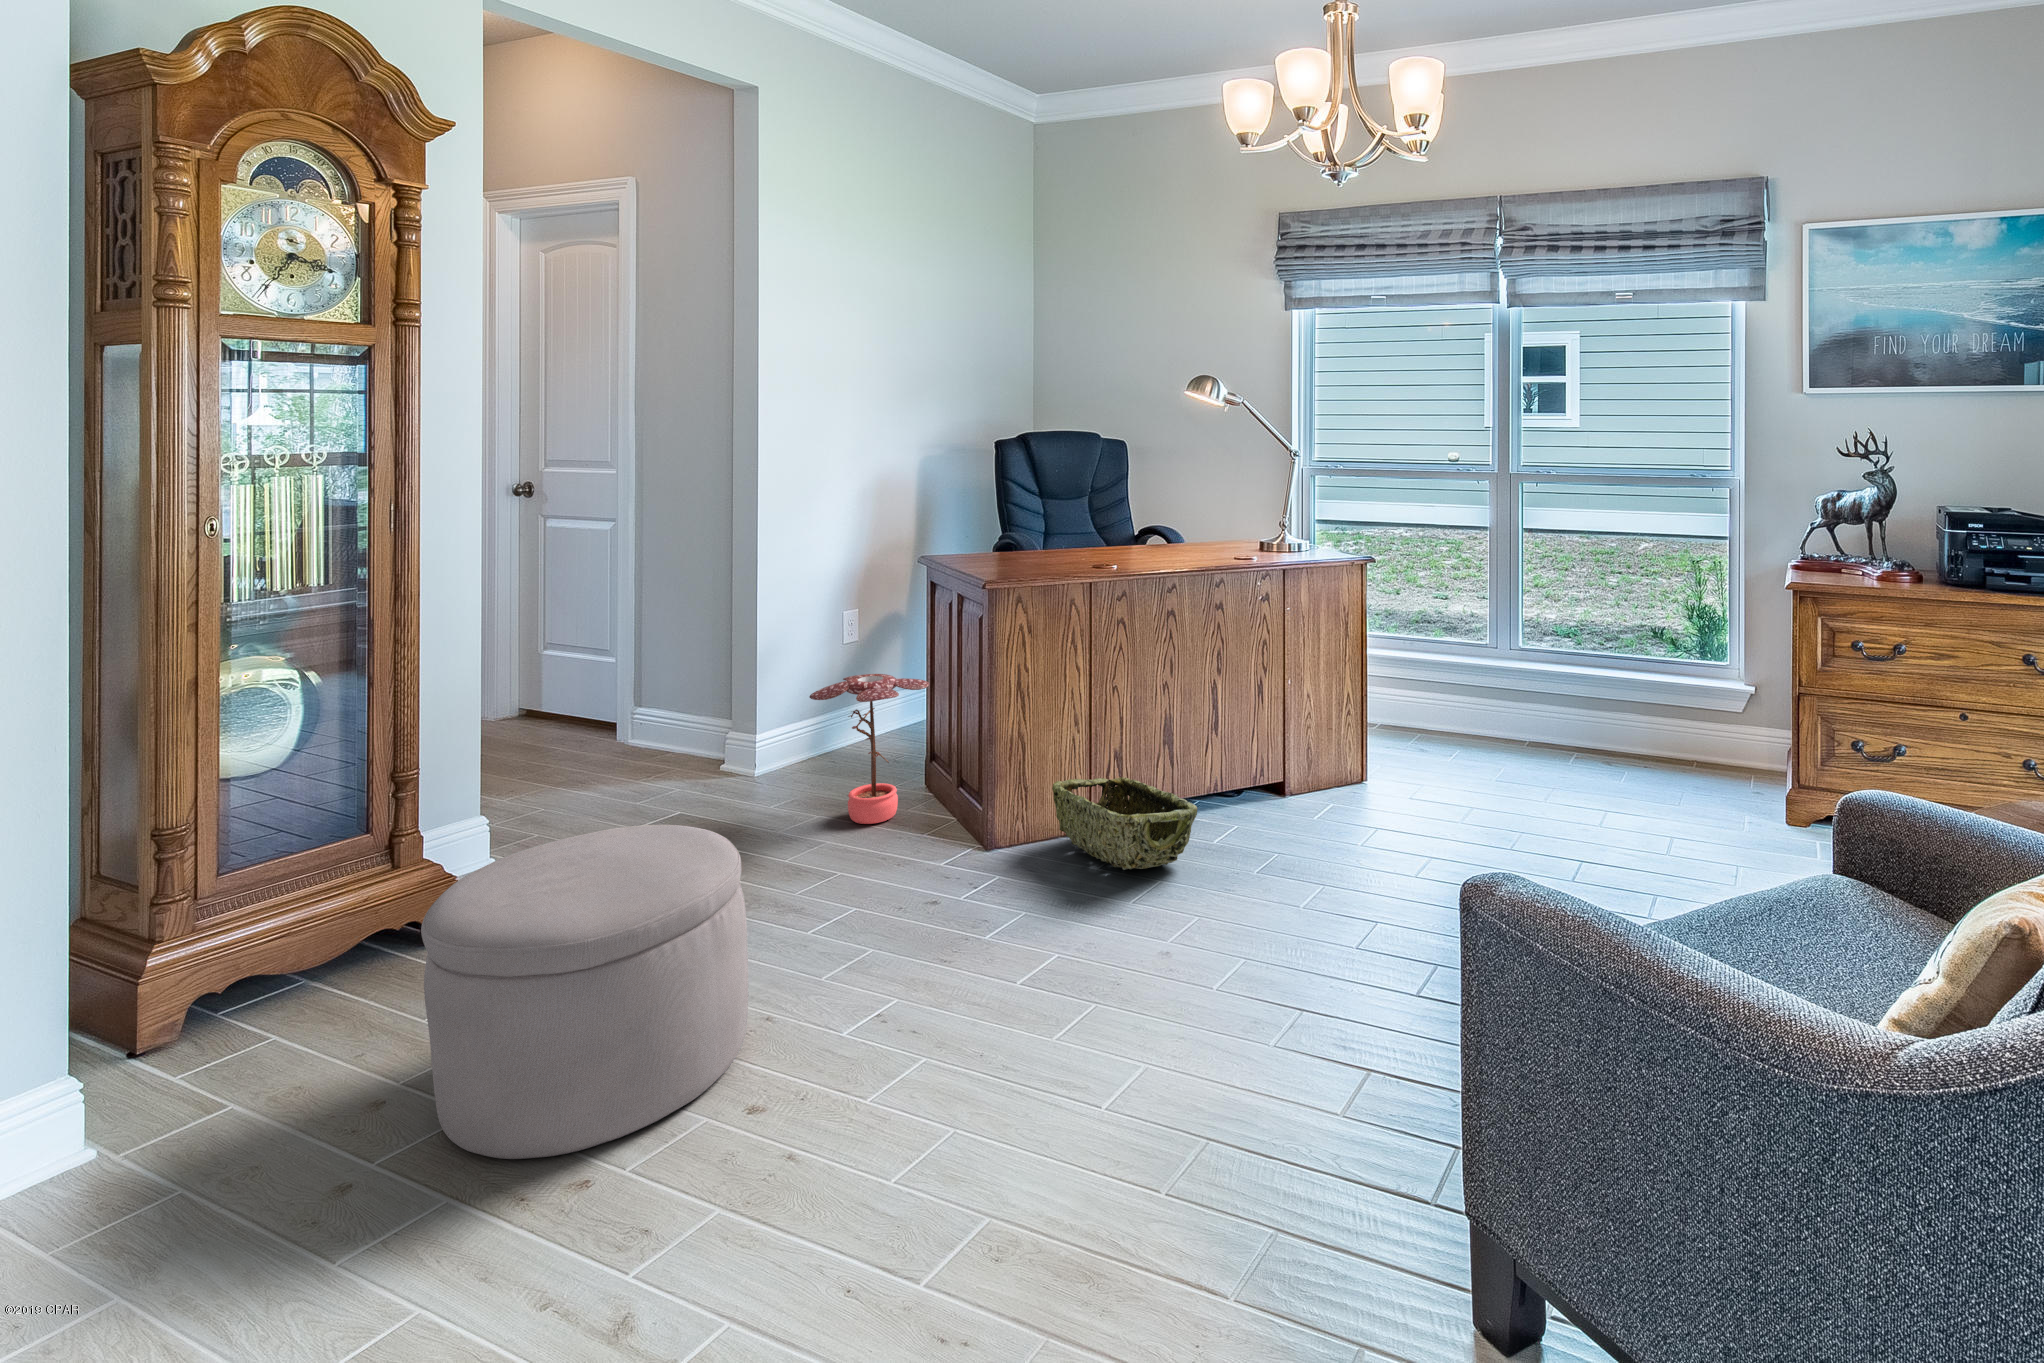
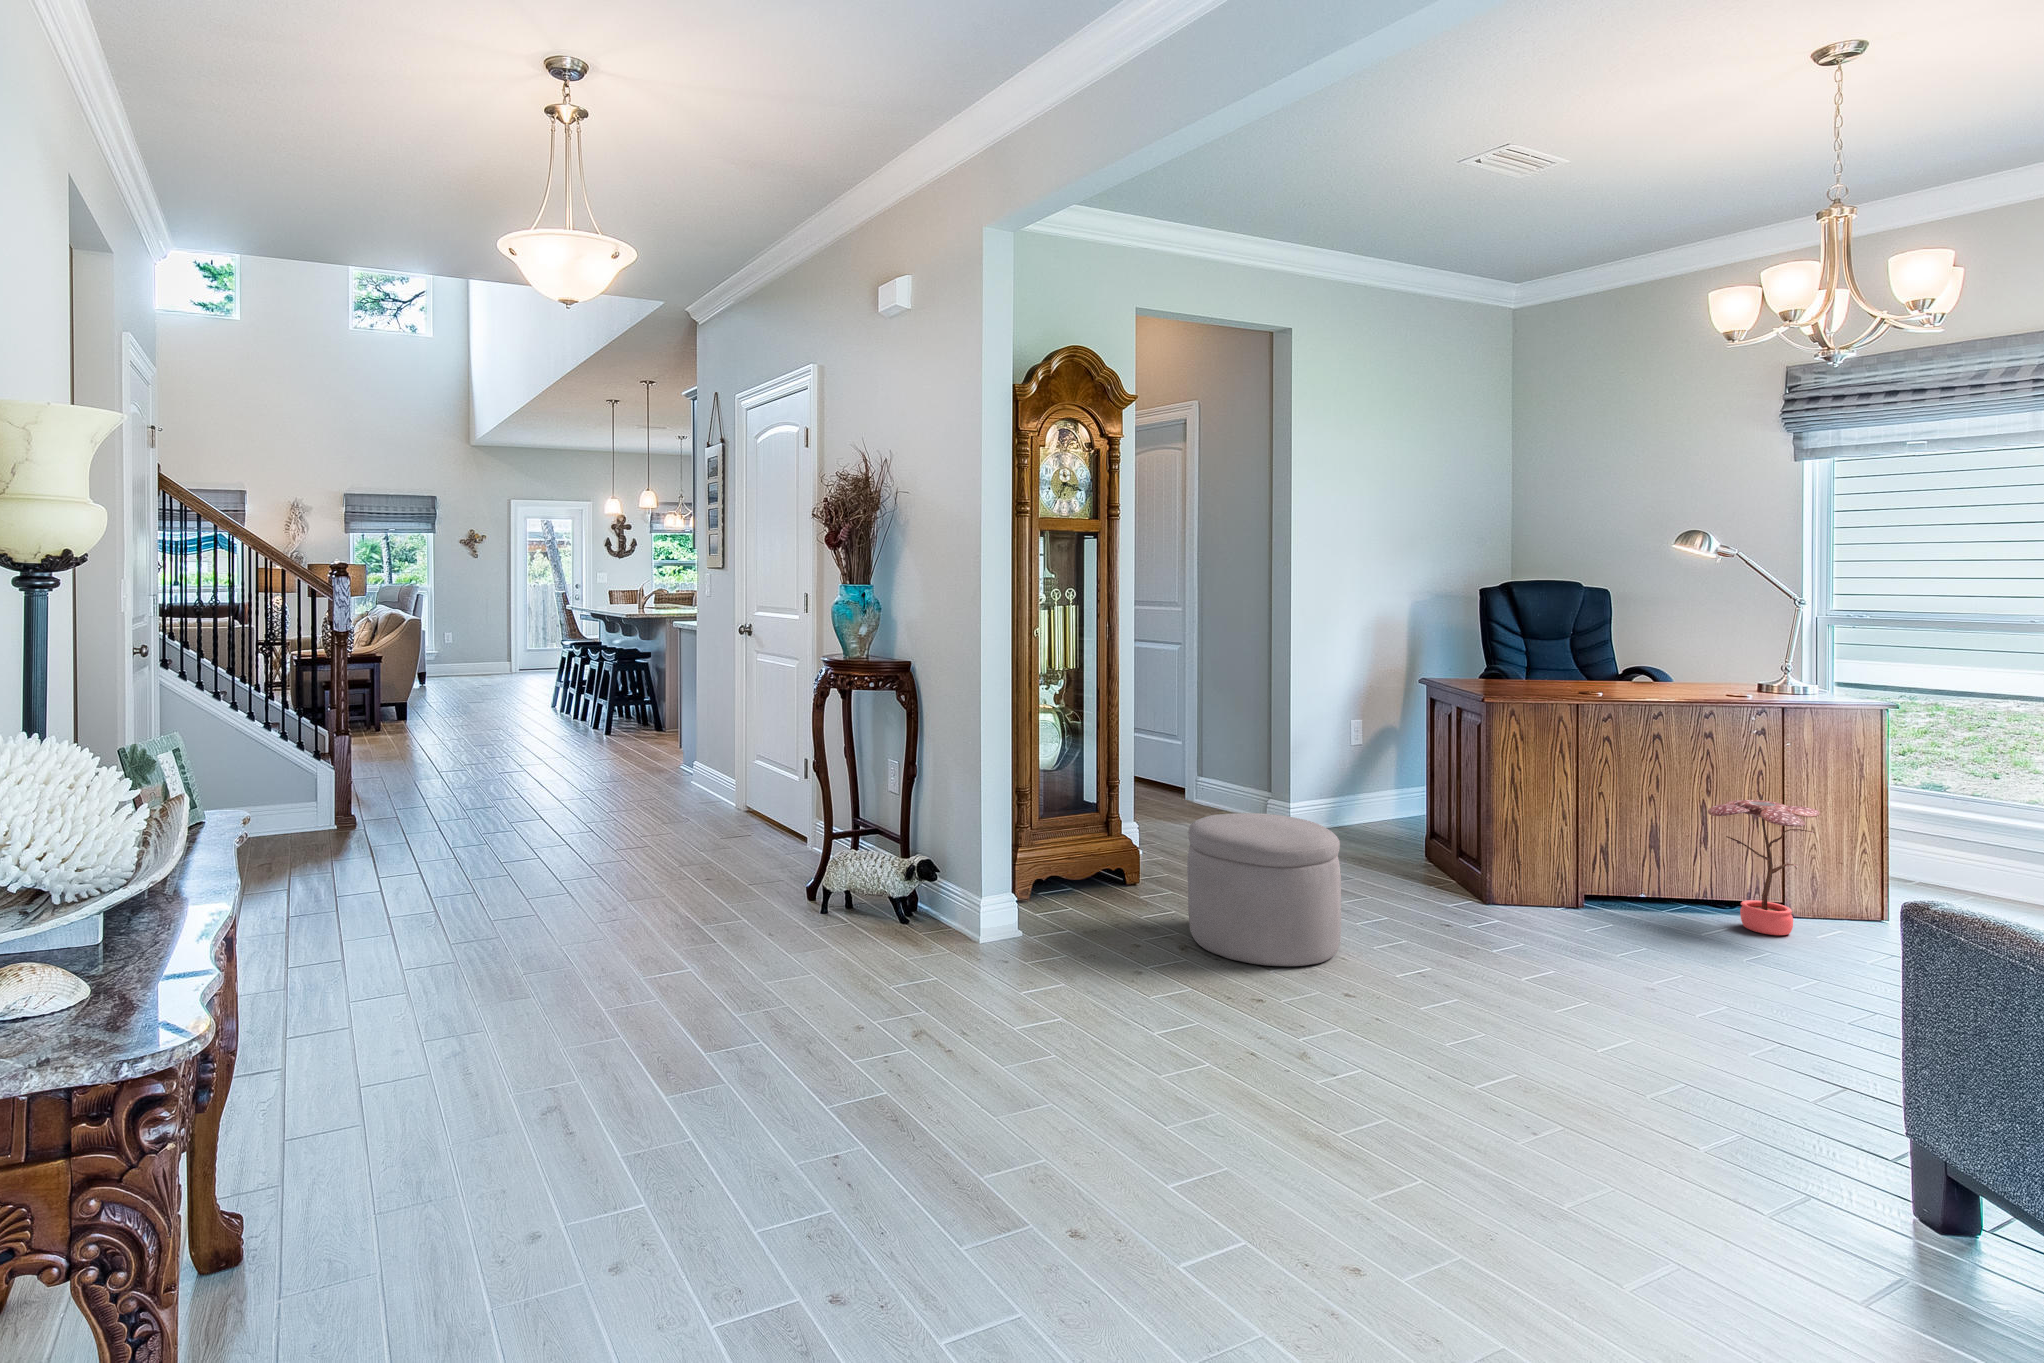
potted plant: present [809,674,930,824] -> present [1708,800,1820,935]
woven basket: present [1052,777,1197,870] -> none [1542,859,1679,938]

